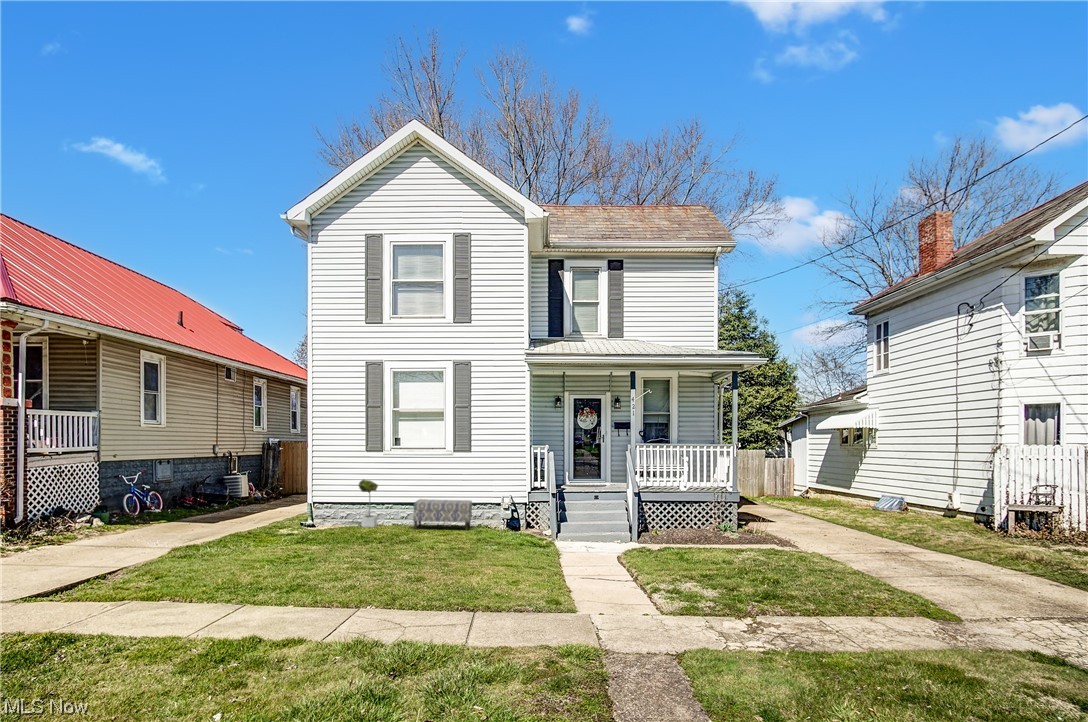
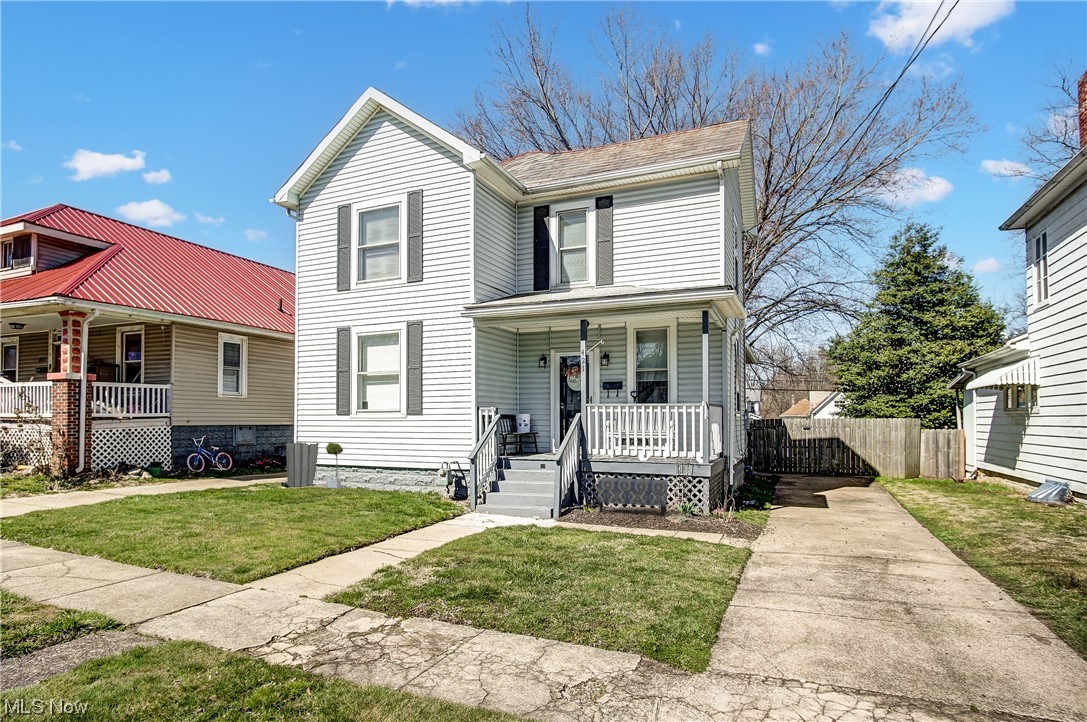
trash can: none [310,480,344,528] -> present [286,442,319,487]
bench: present [413,499,472,530] -> present [598,477,668,516]

